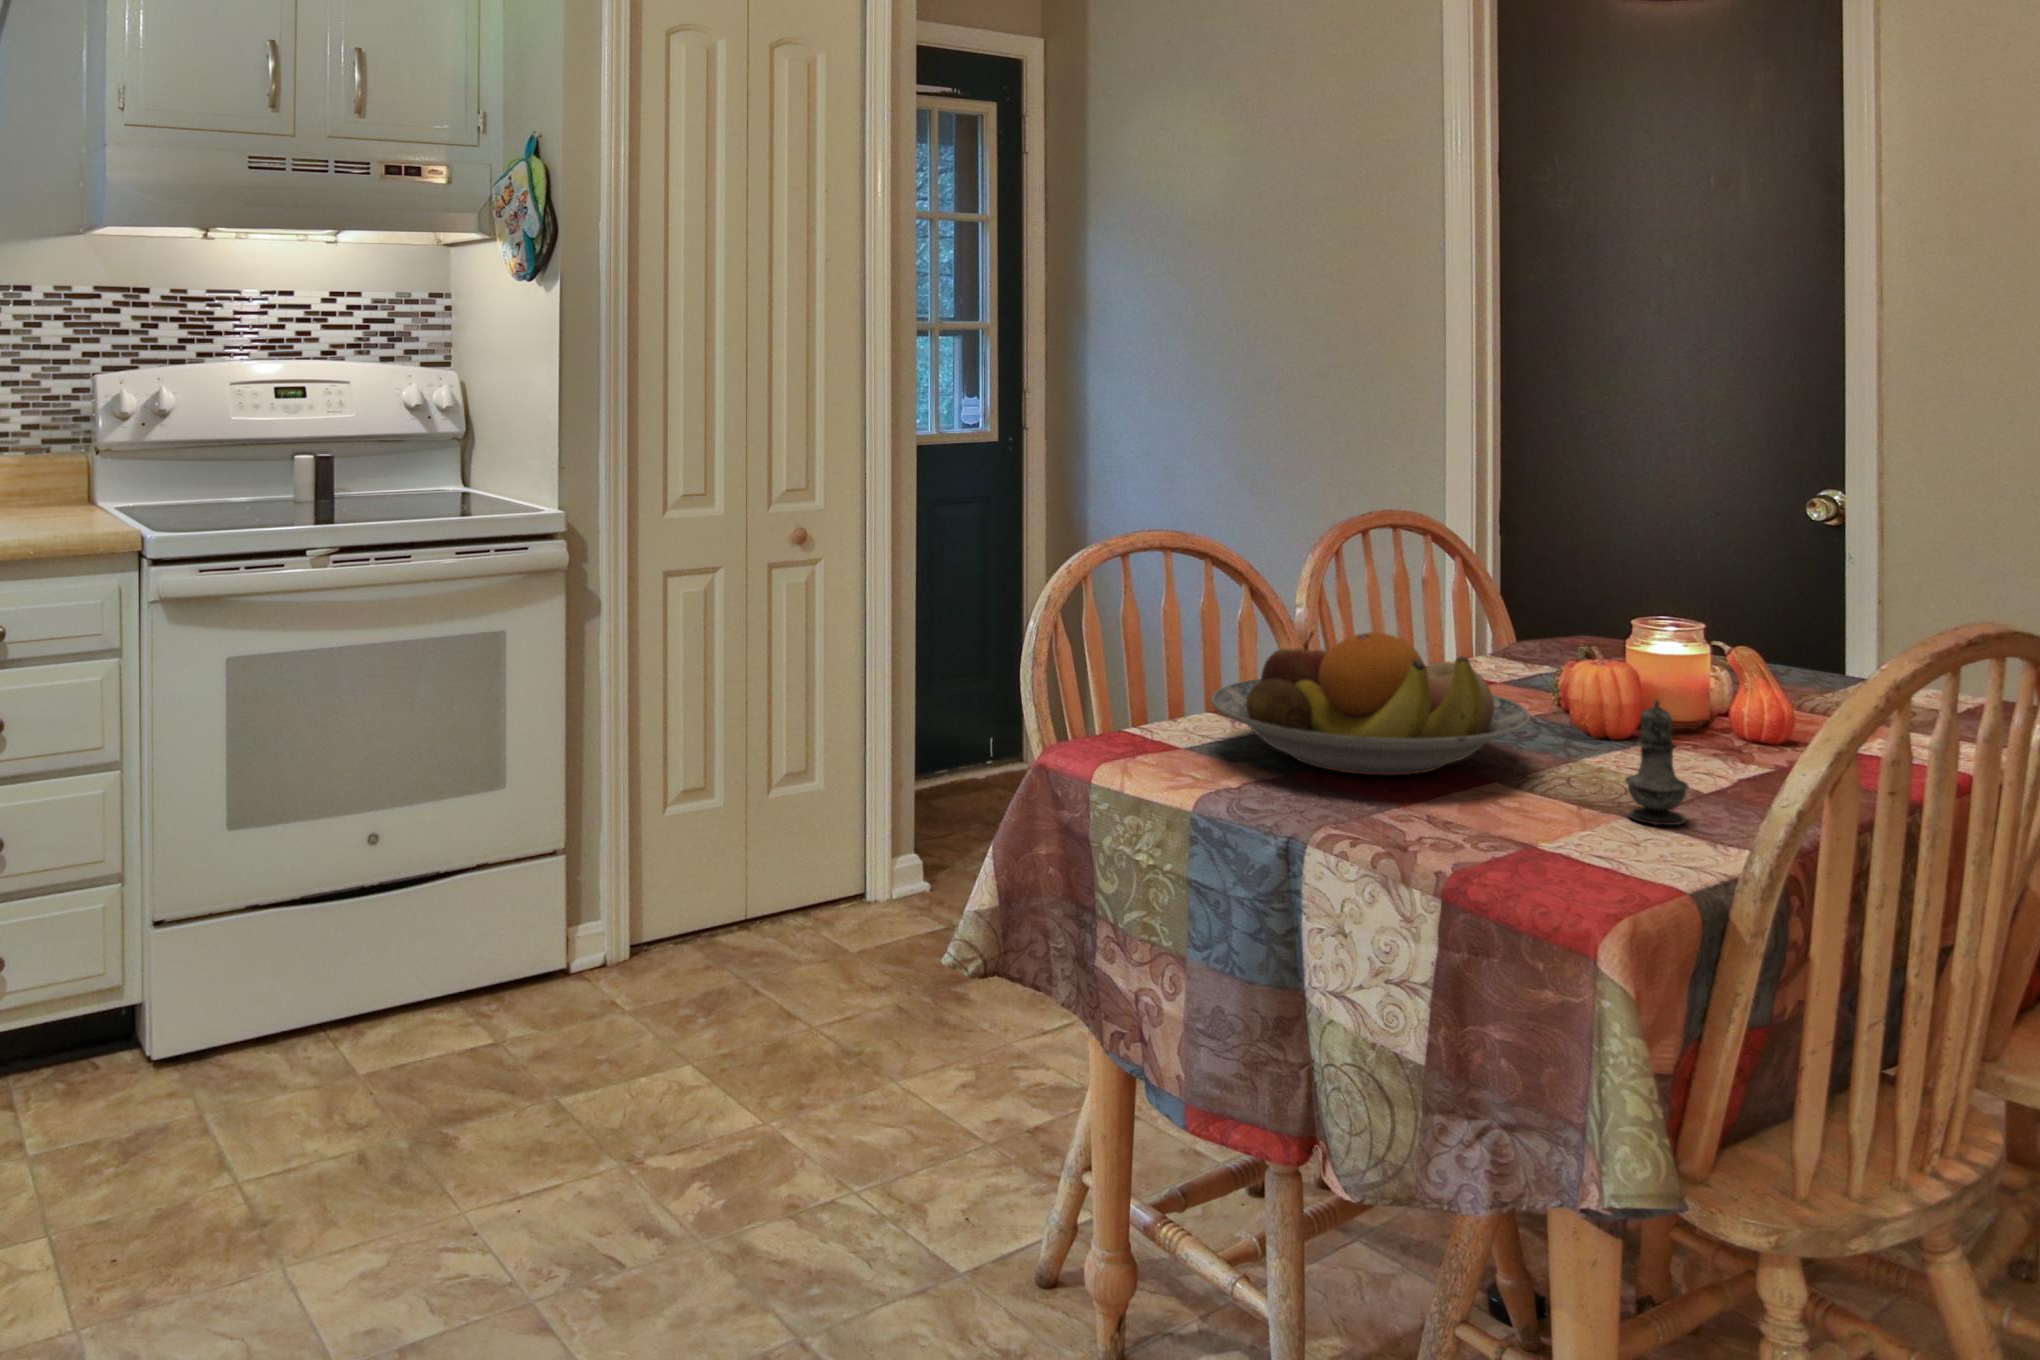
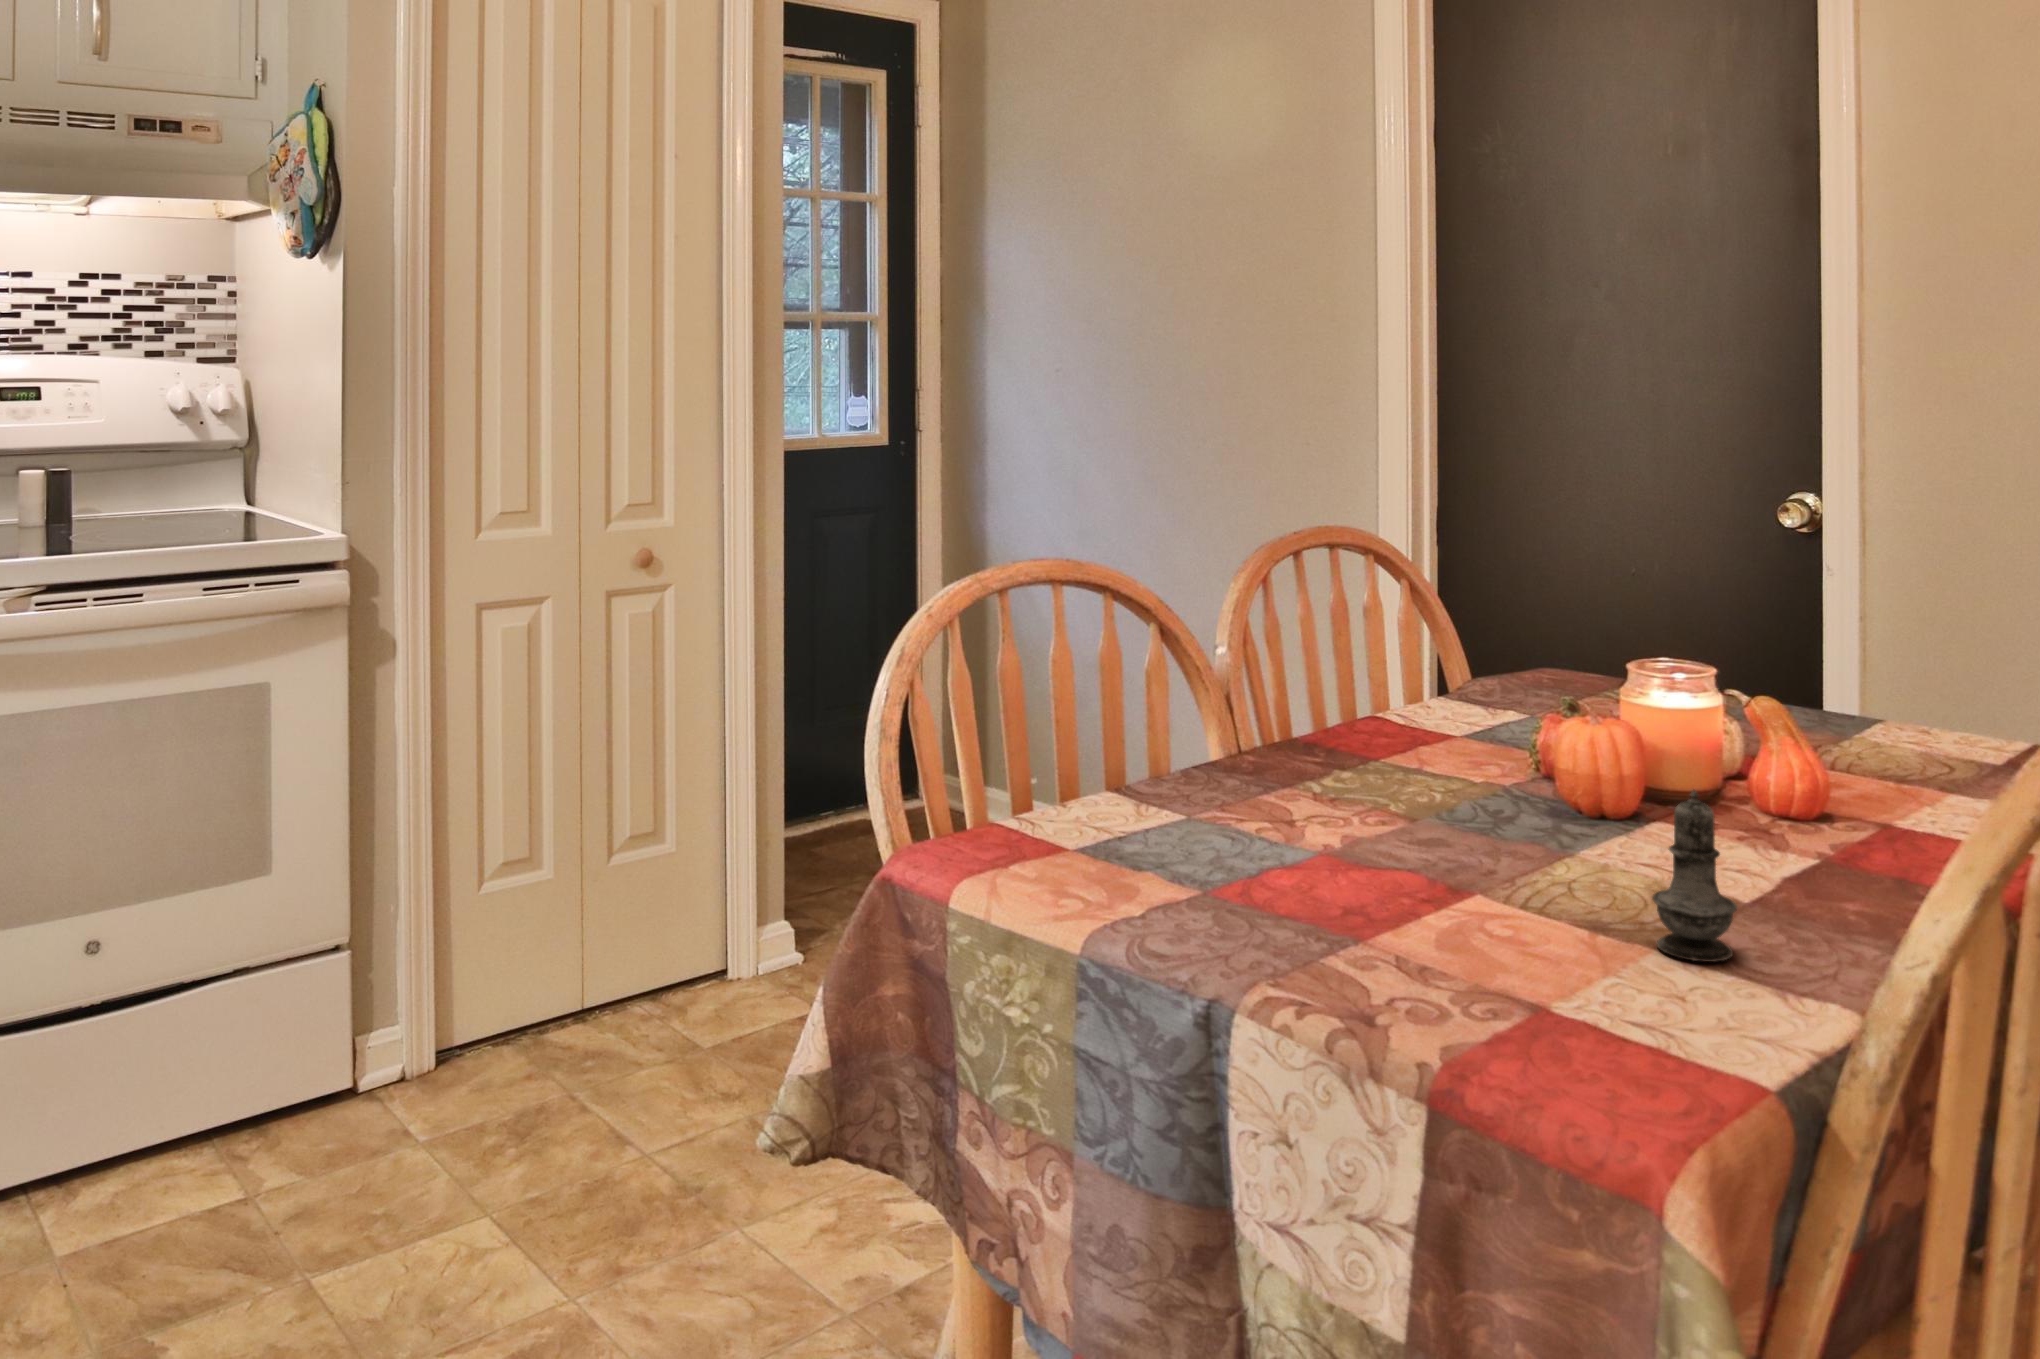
fruit bowl: present [1211,632,1530,775] -> none [1110,692,1520,889]

